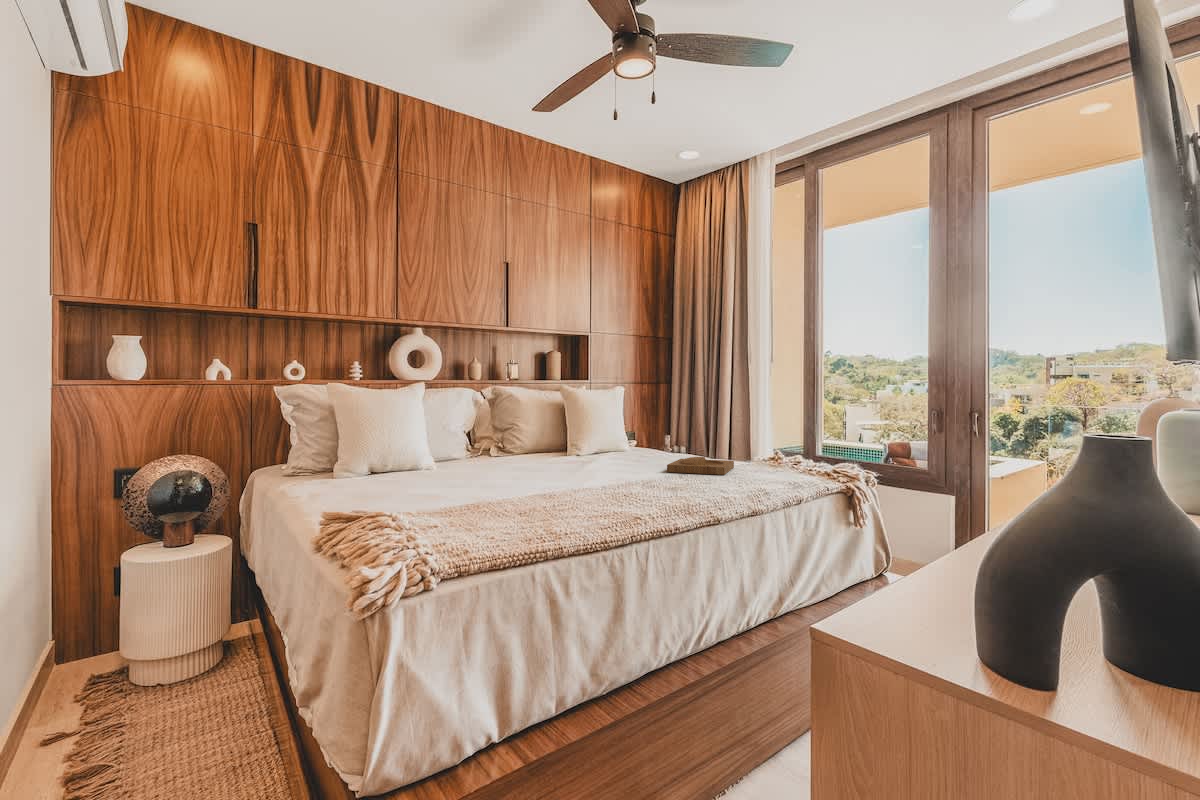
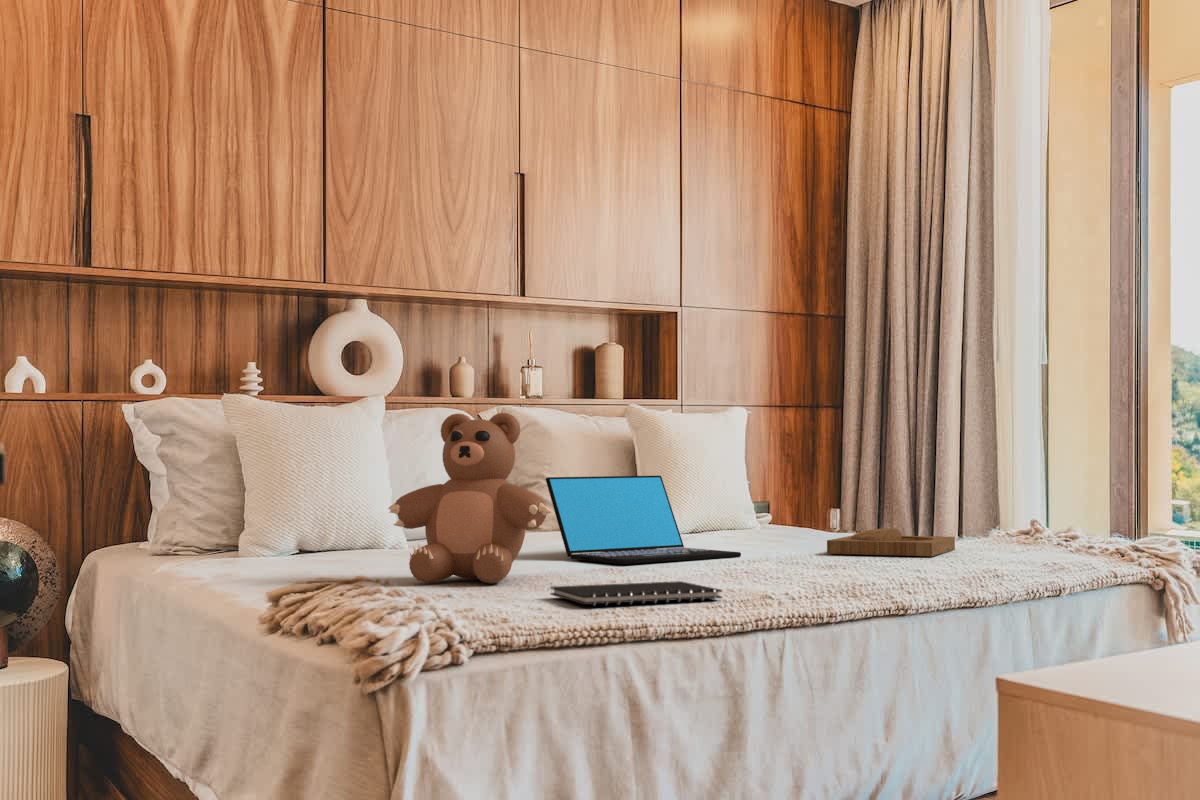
teddy bear: none [411,399,510,504] -> present [388,413,552,584]
laptop: none [513,427,620,483] -> present [546,476,741,564]
notebook: none [504,507,611,534] -> present [551,581,722,606]

